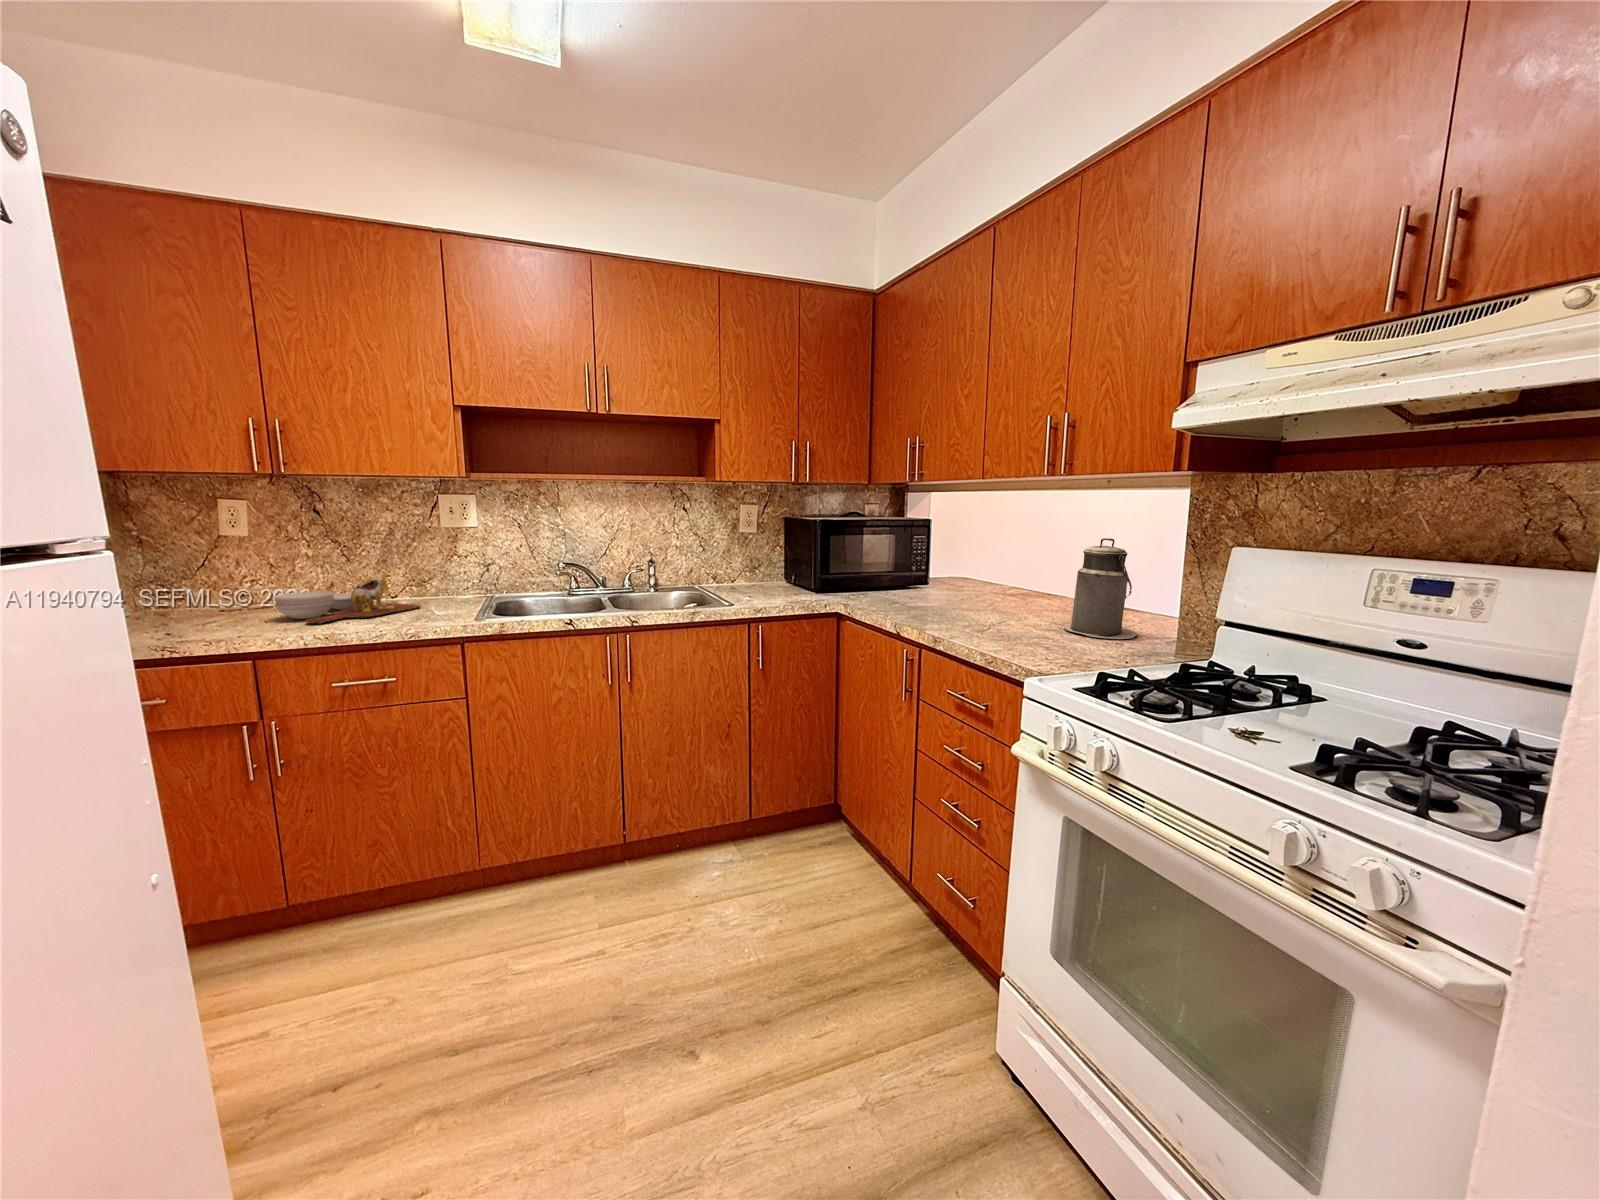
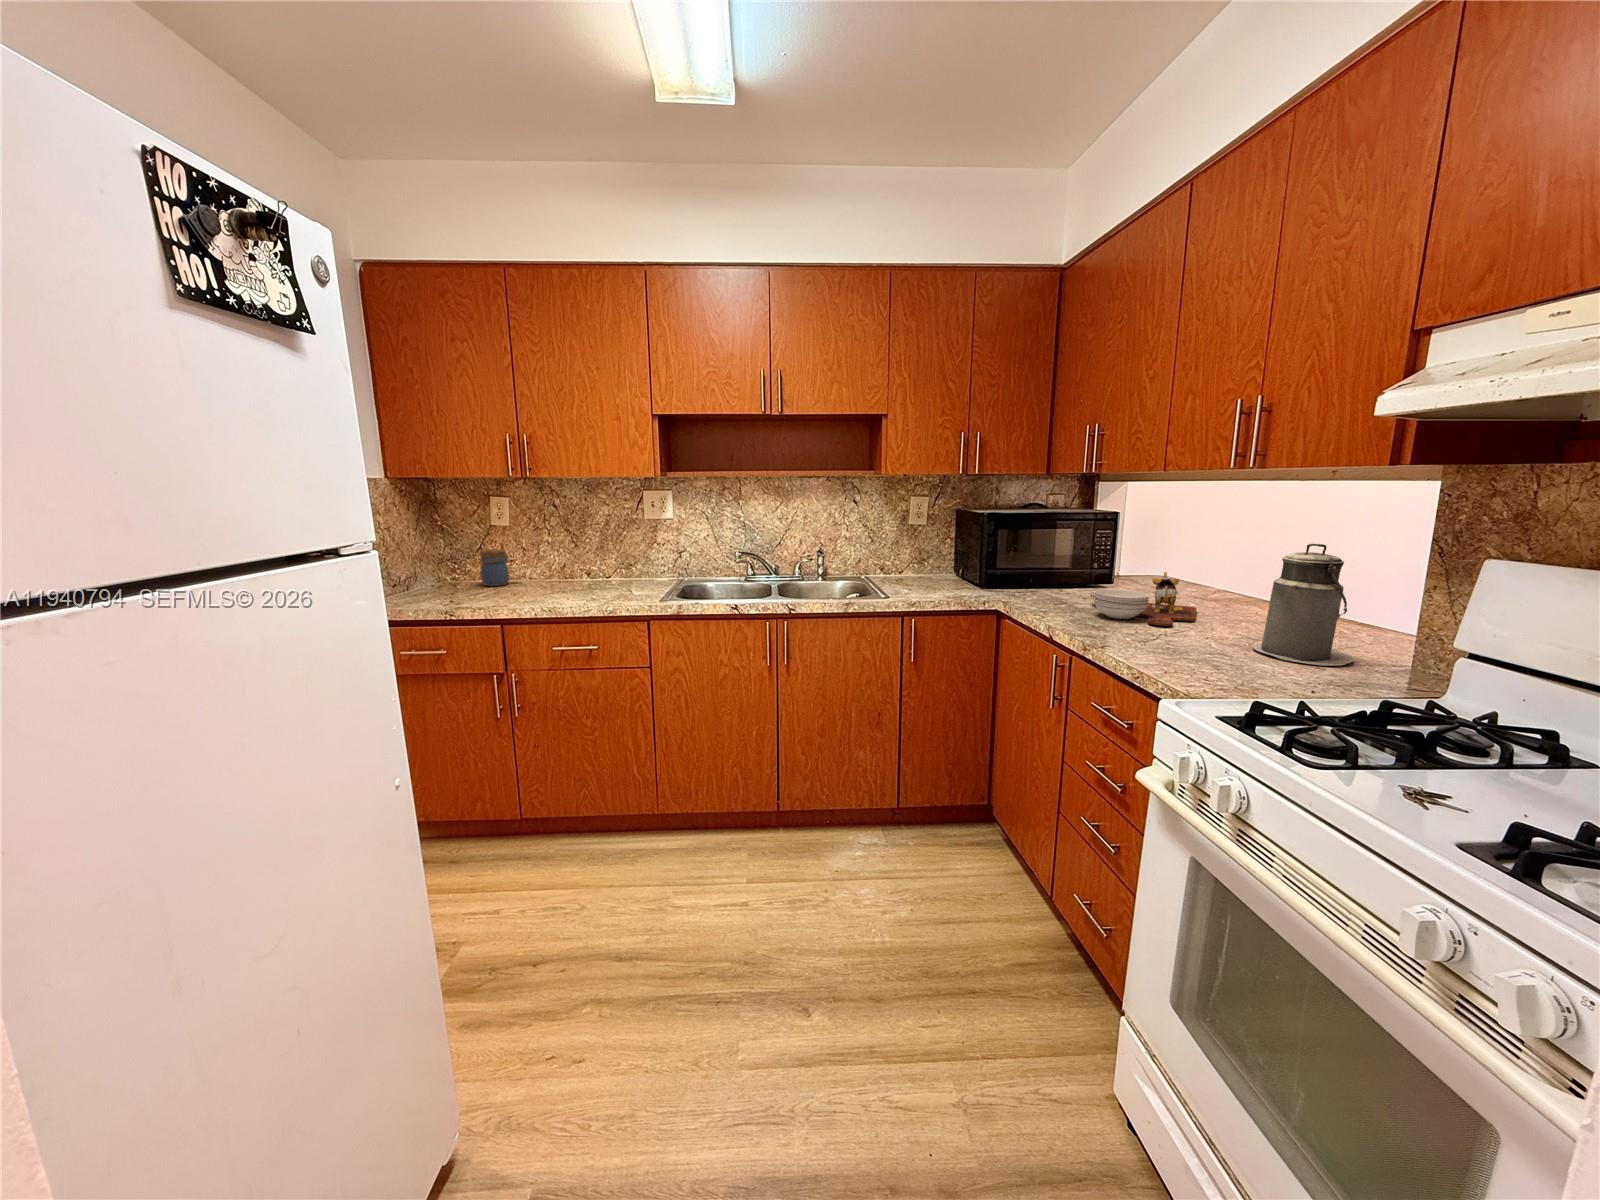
jar: none [200,566,252,614] -> present [480,549,511,586]
cutting board: present [274,573,421,623] -> present [1090,572,1196,626]

